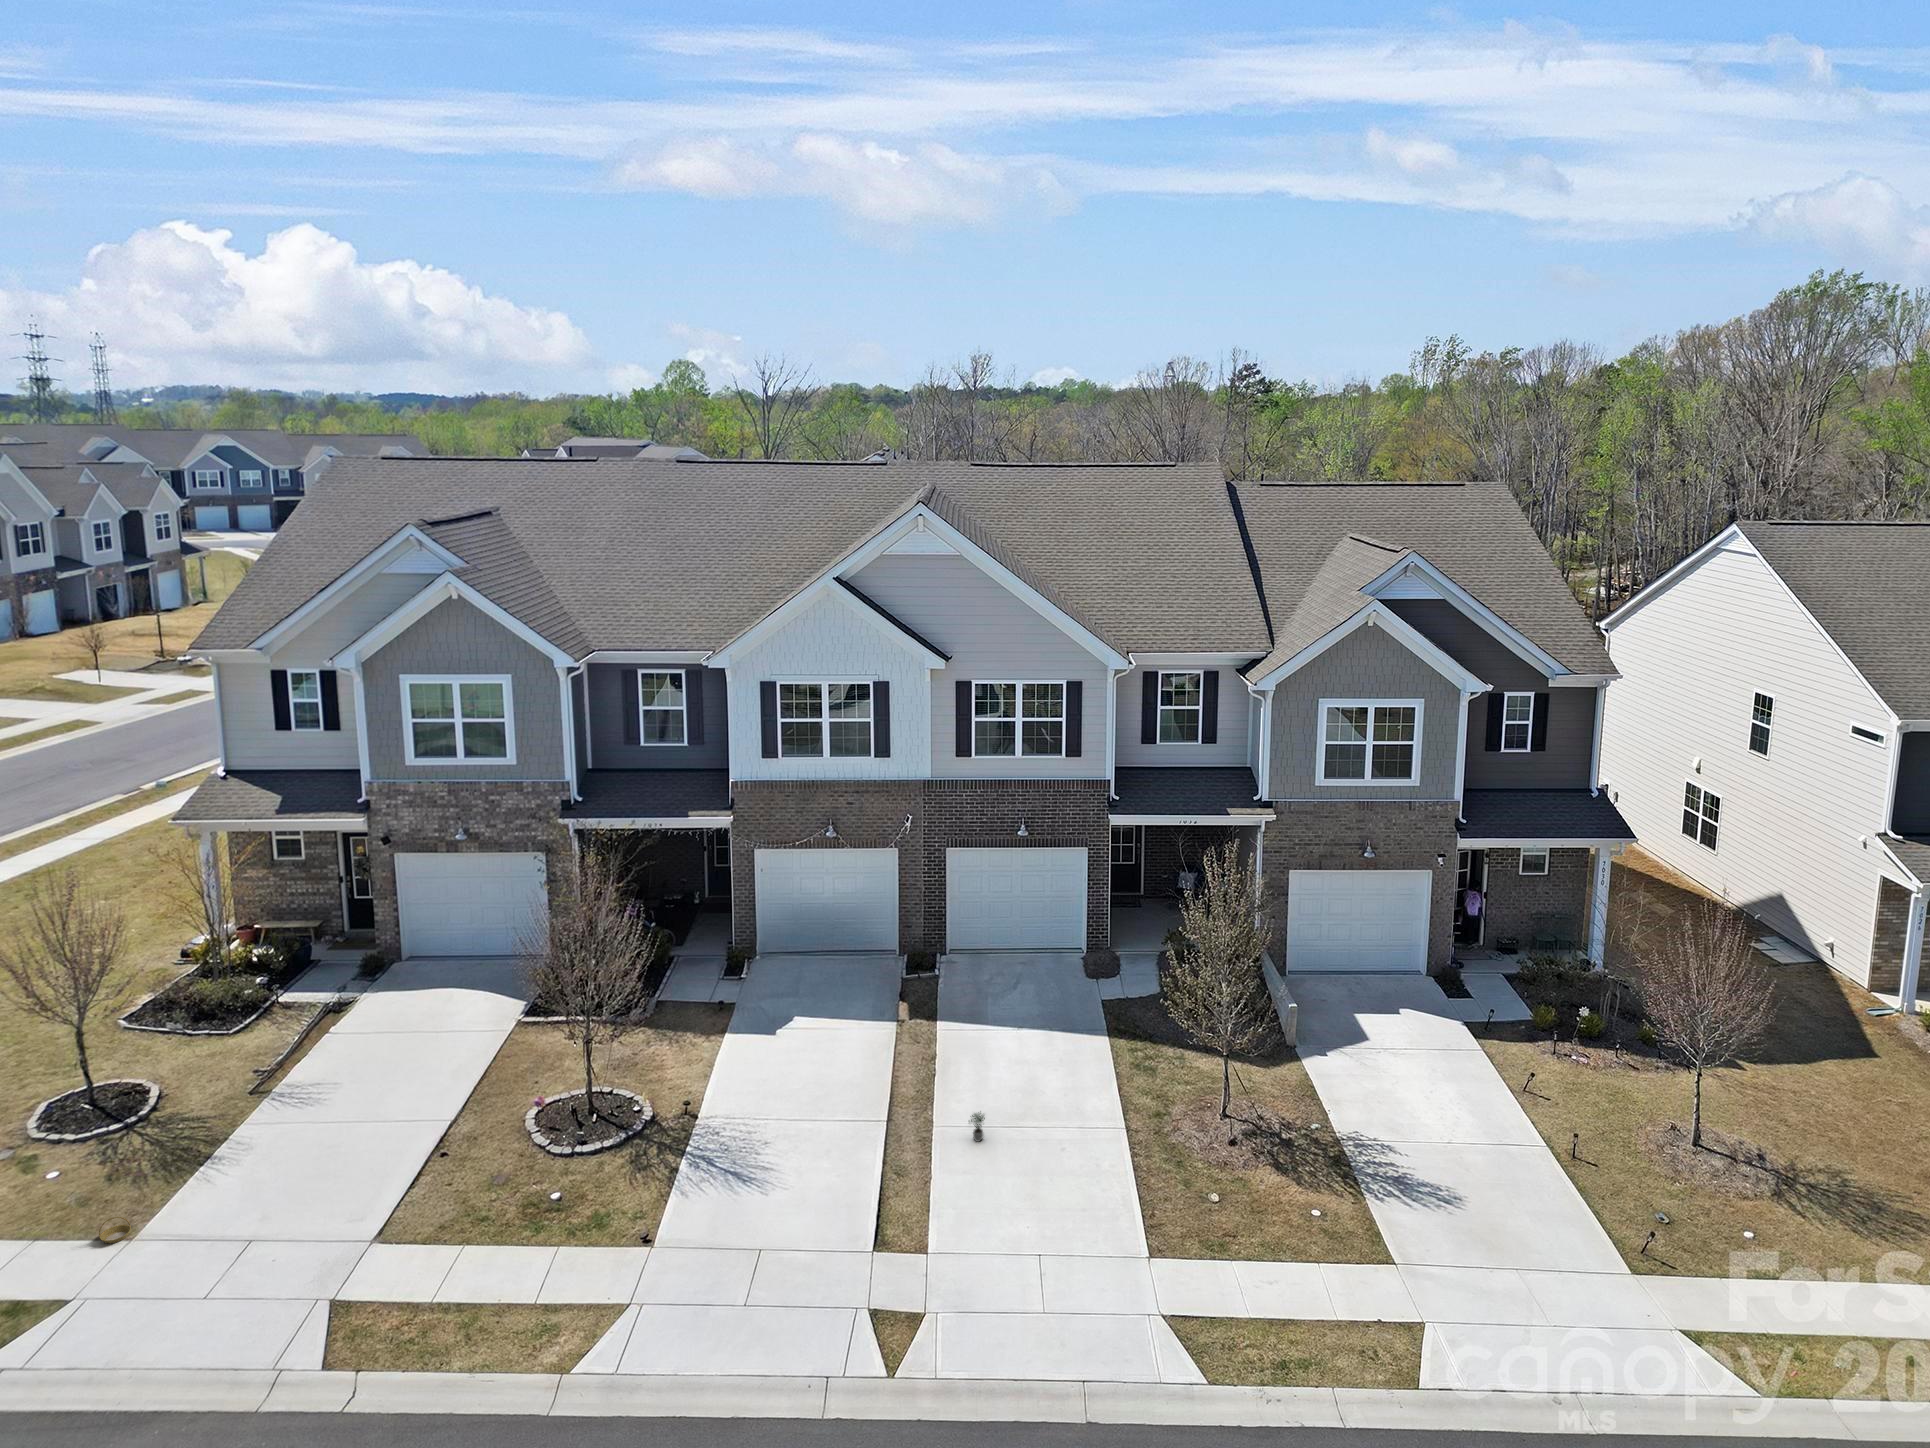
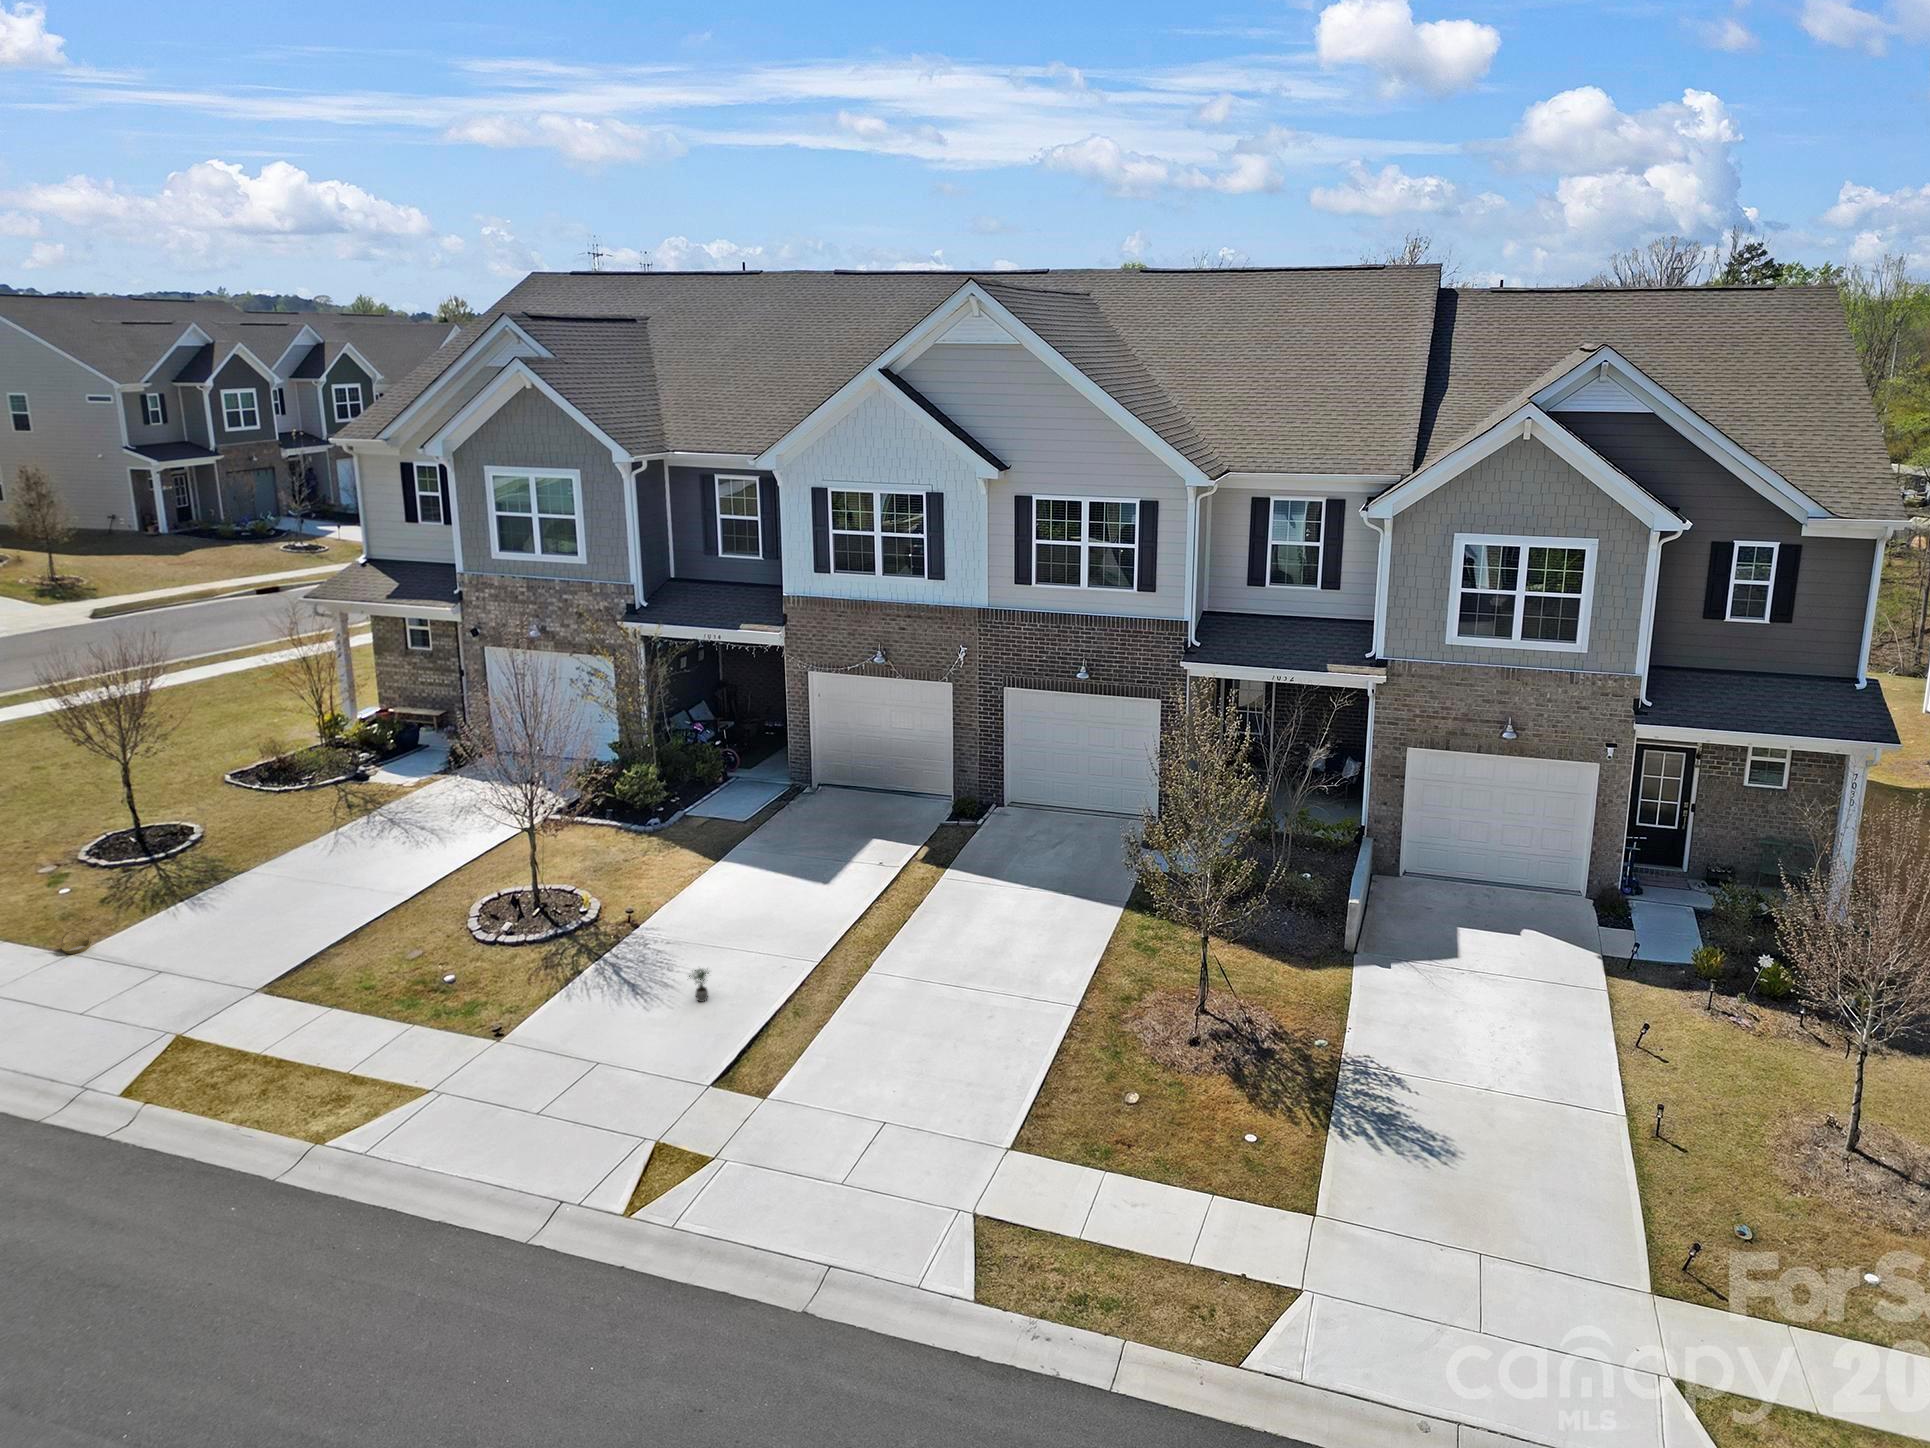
potted plant: present [971,1112,985,1142] -> present [689,969,709,1002]

